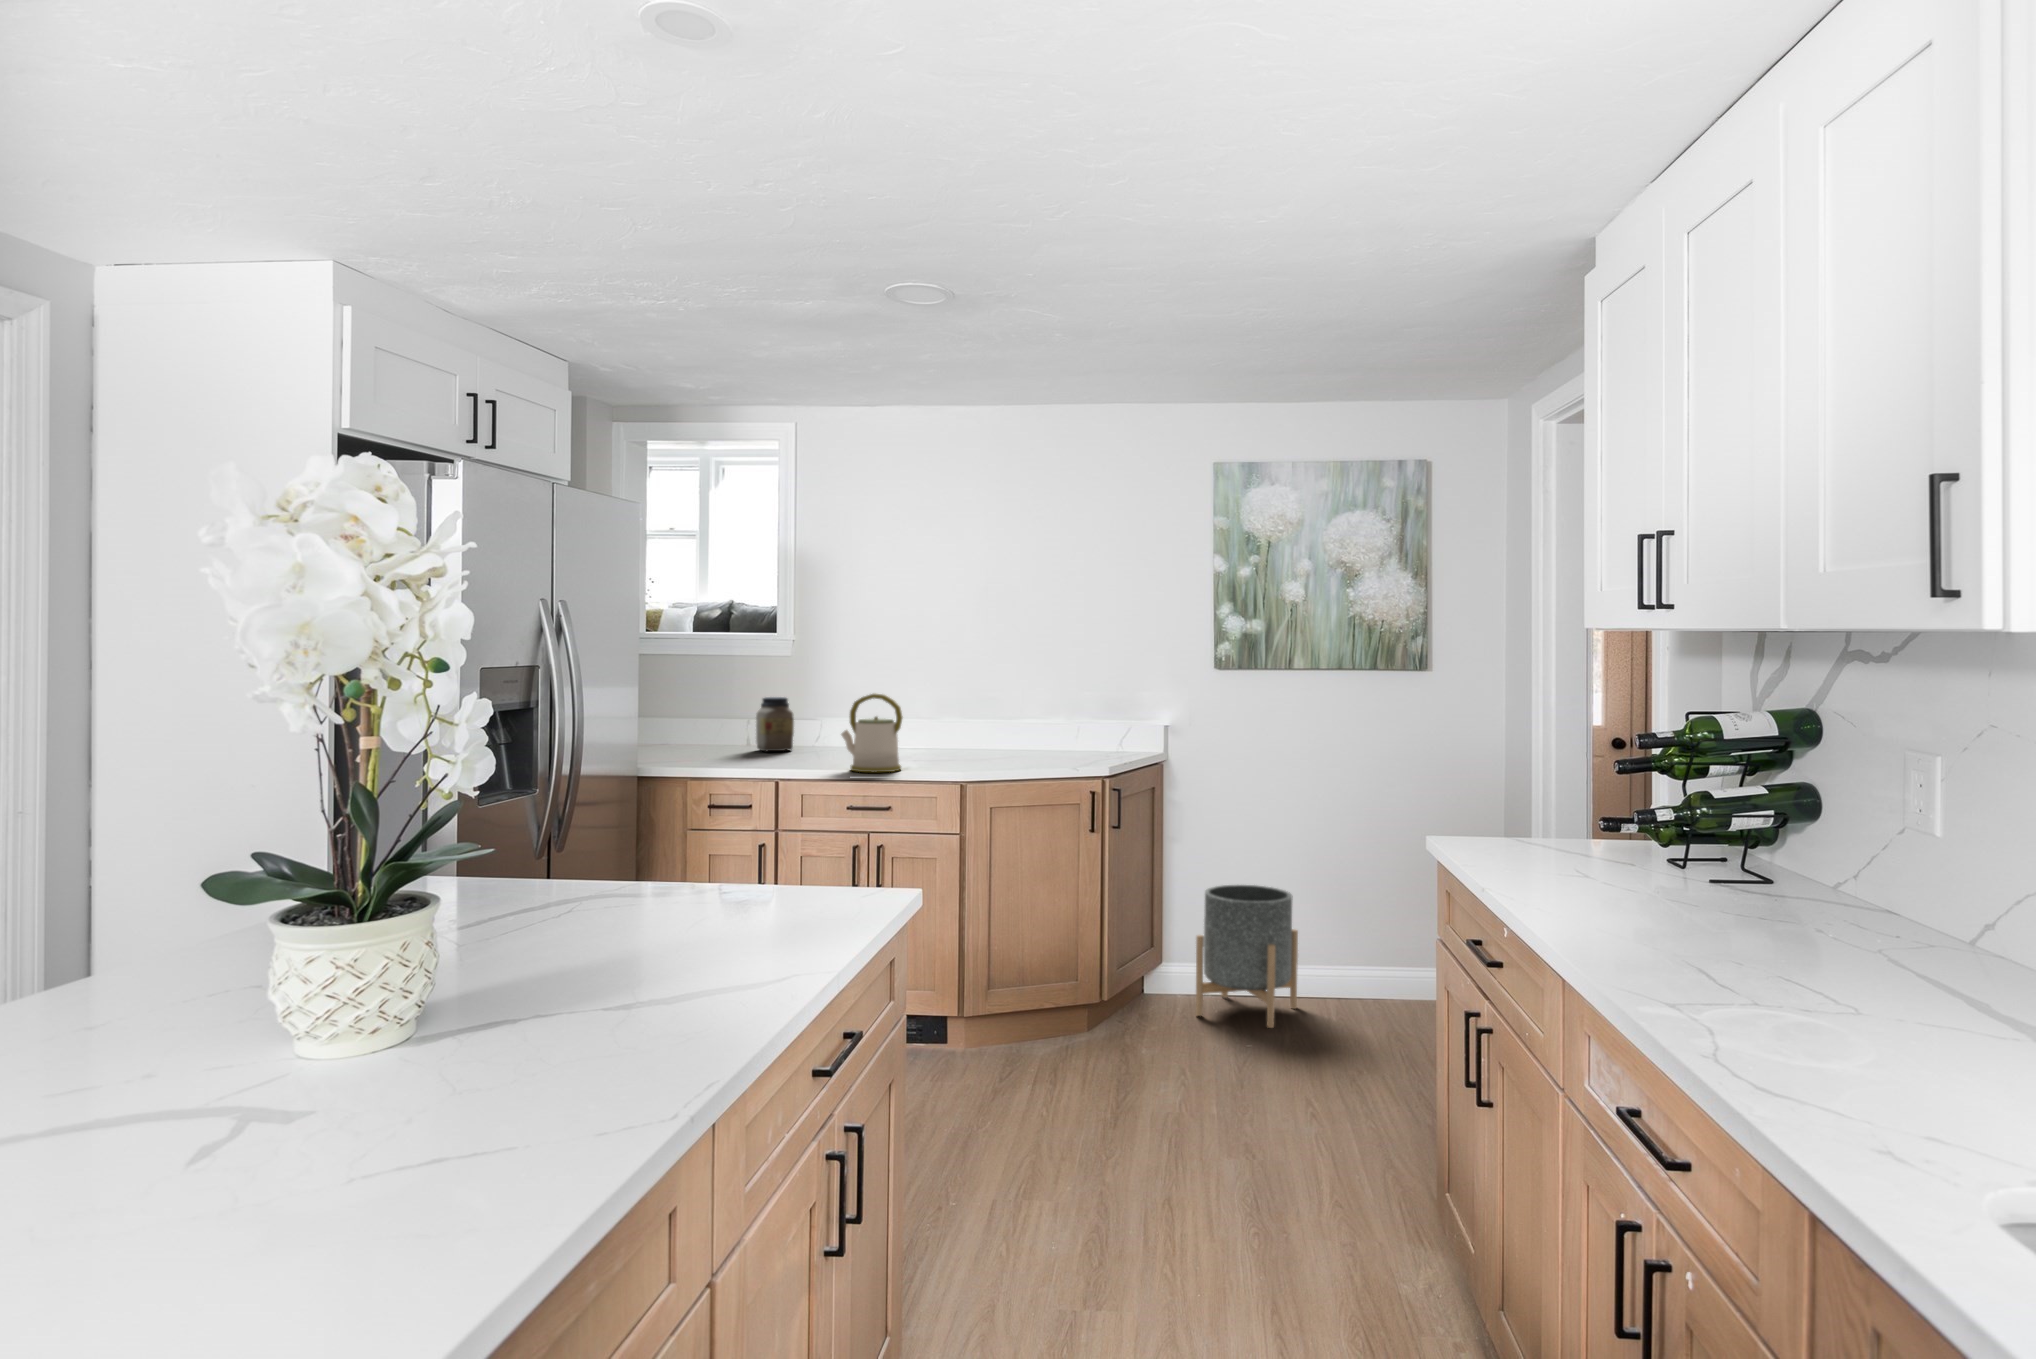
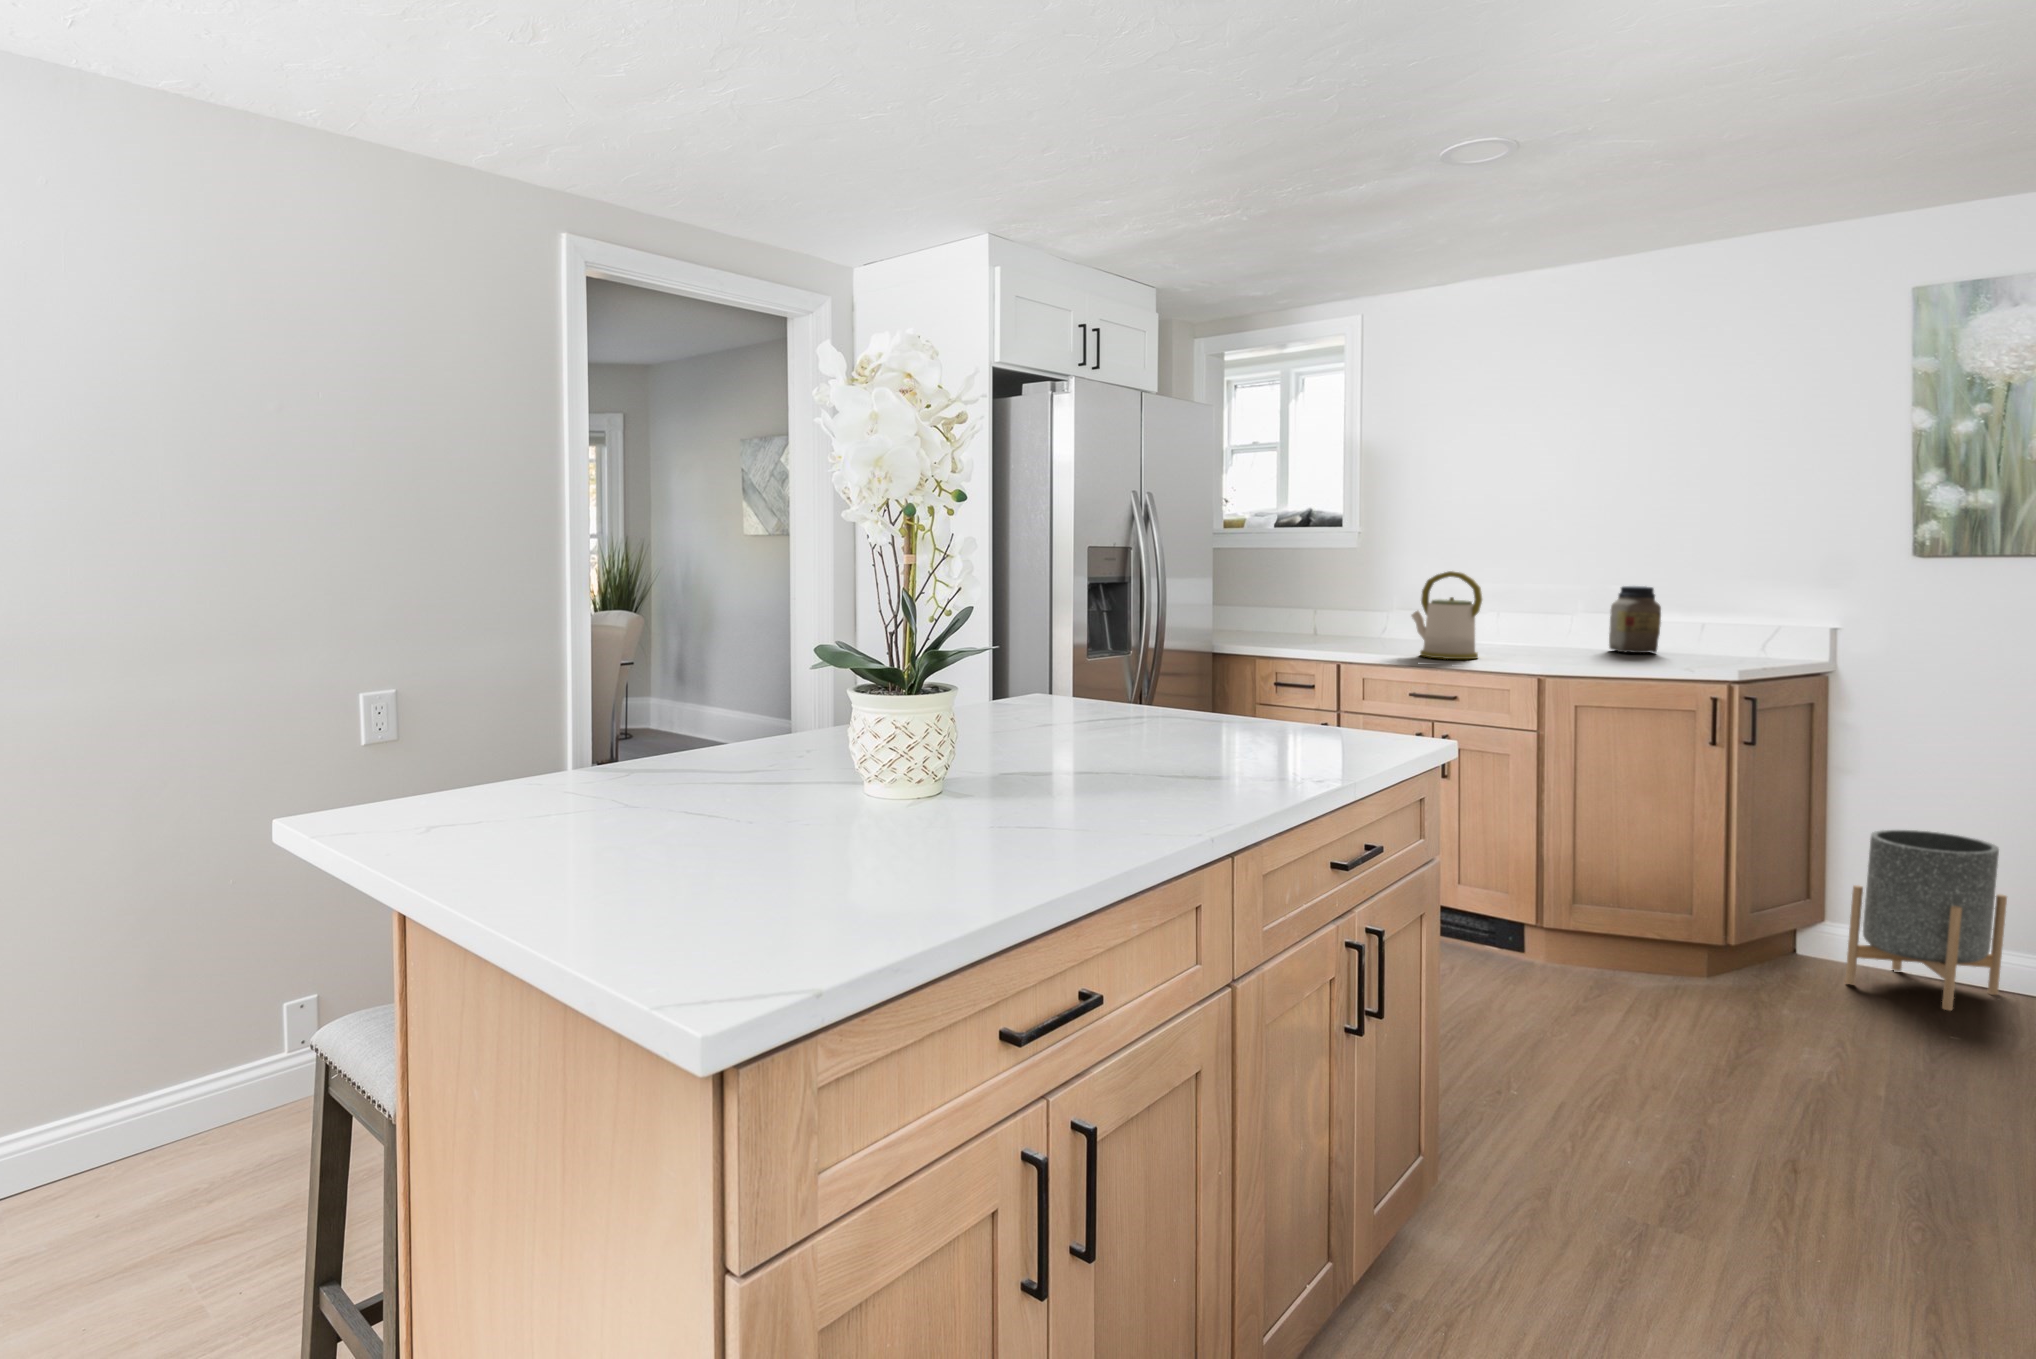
jar: present [756,697,794,751] -> present [1609,586,1661,653]

